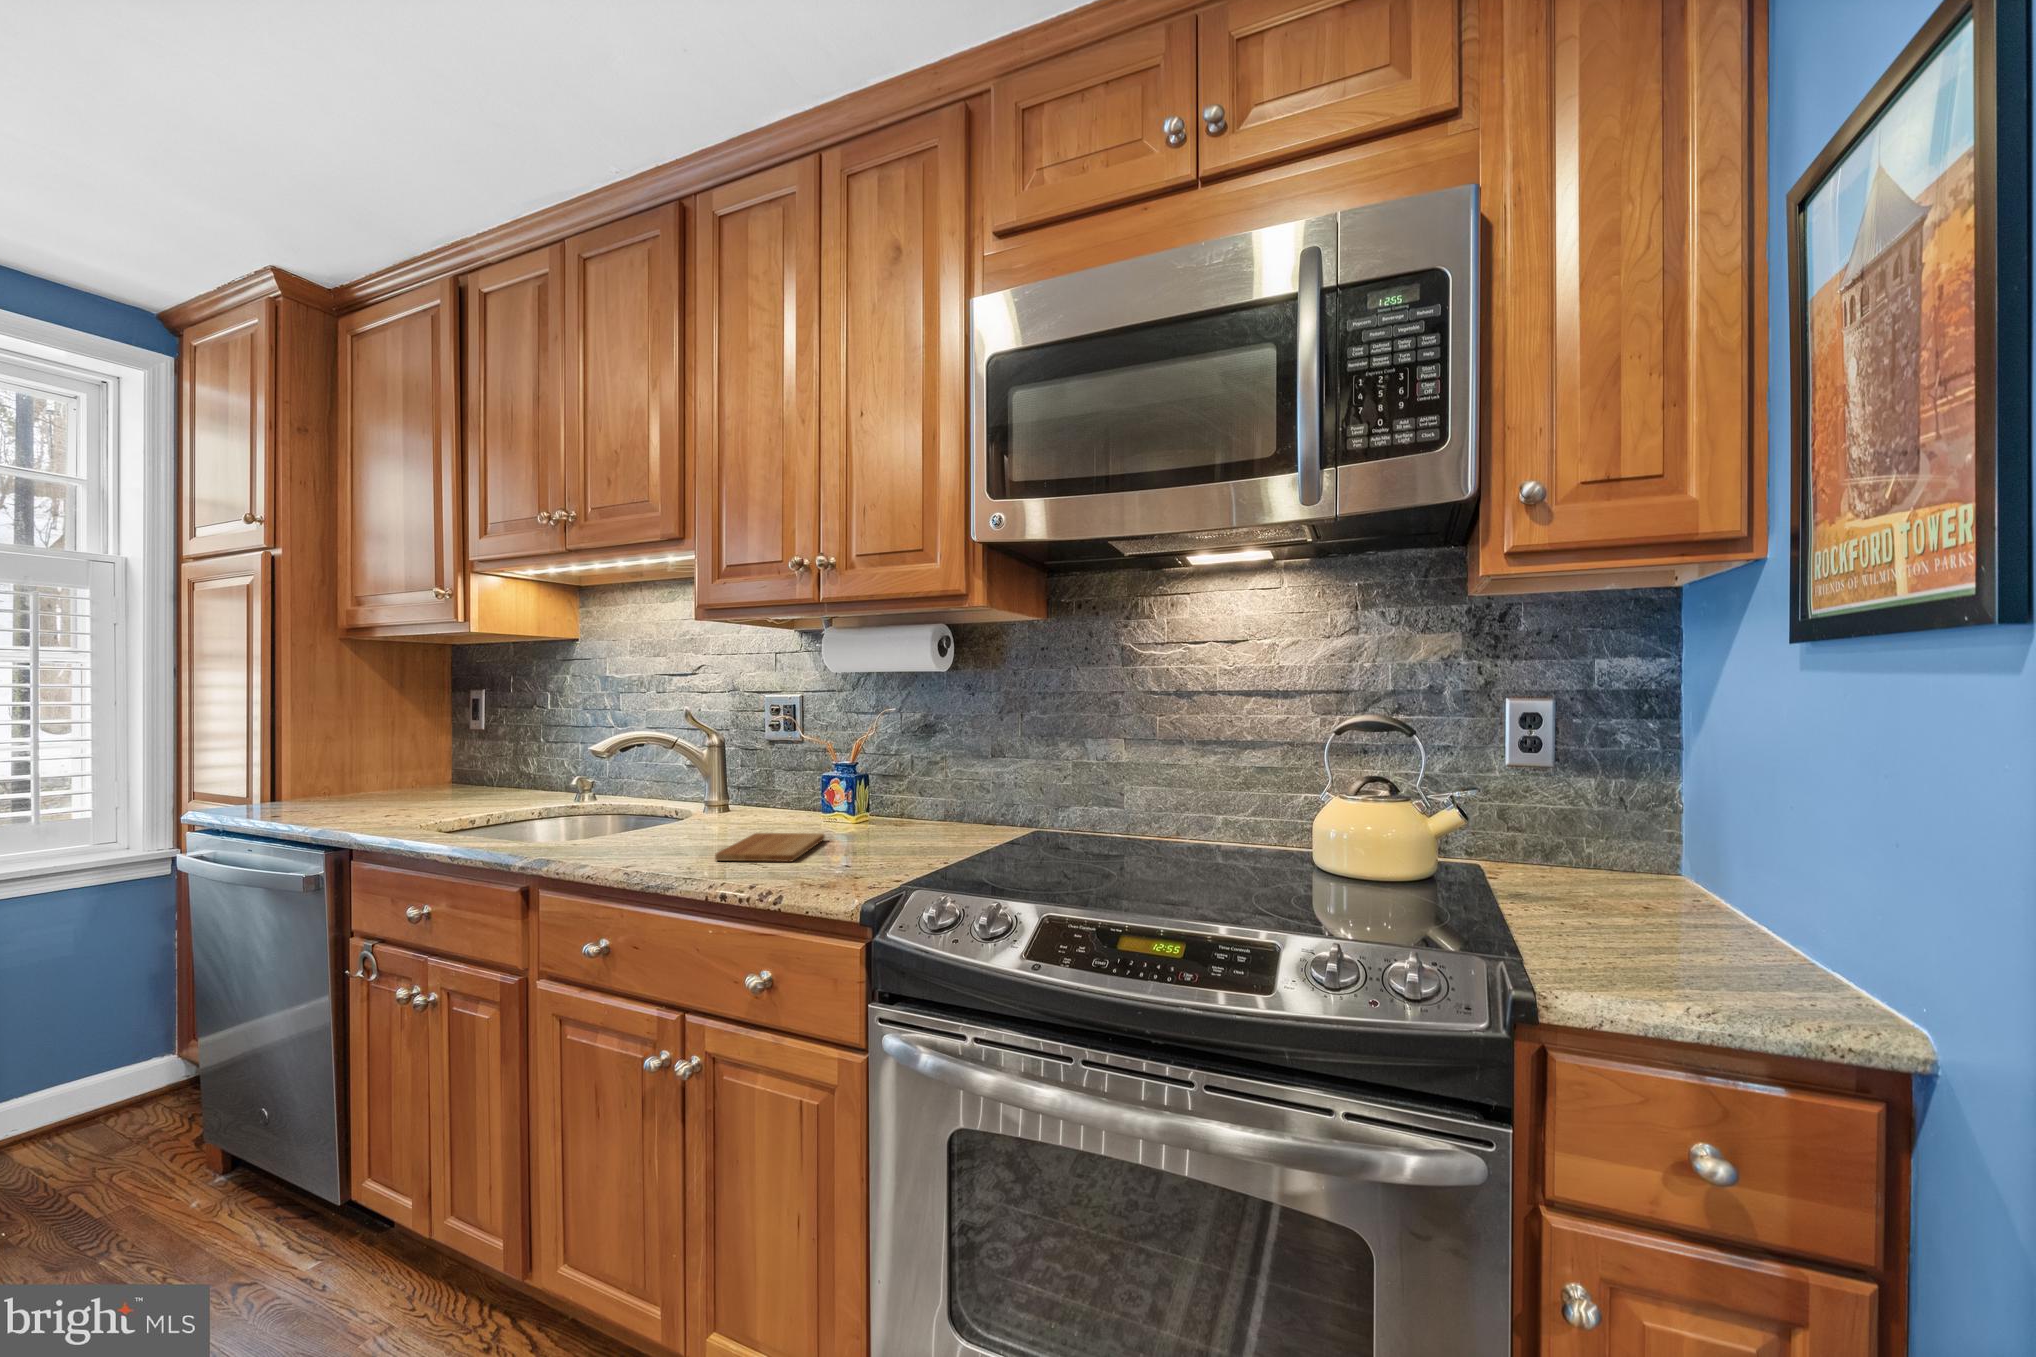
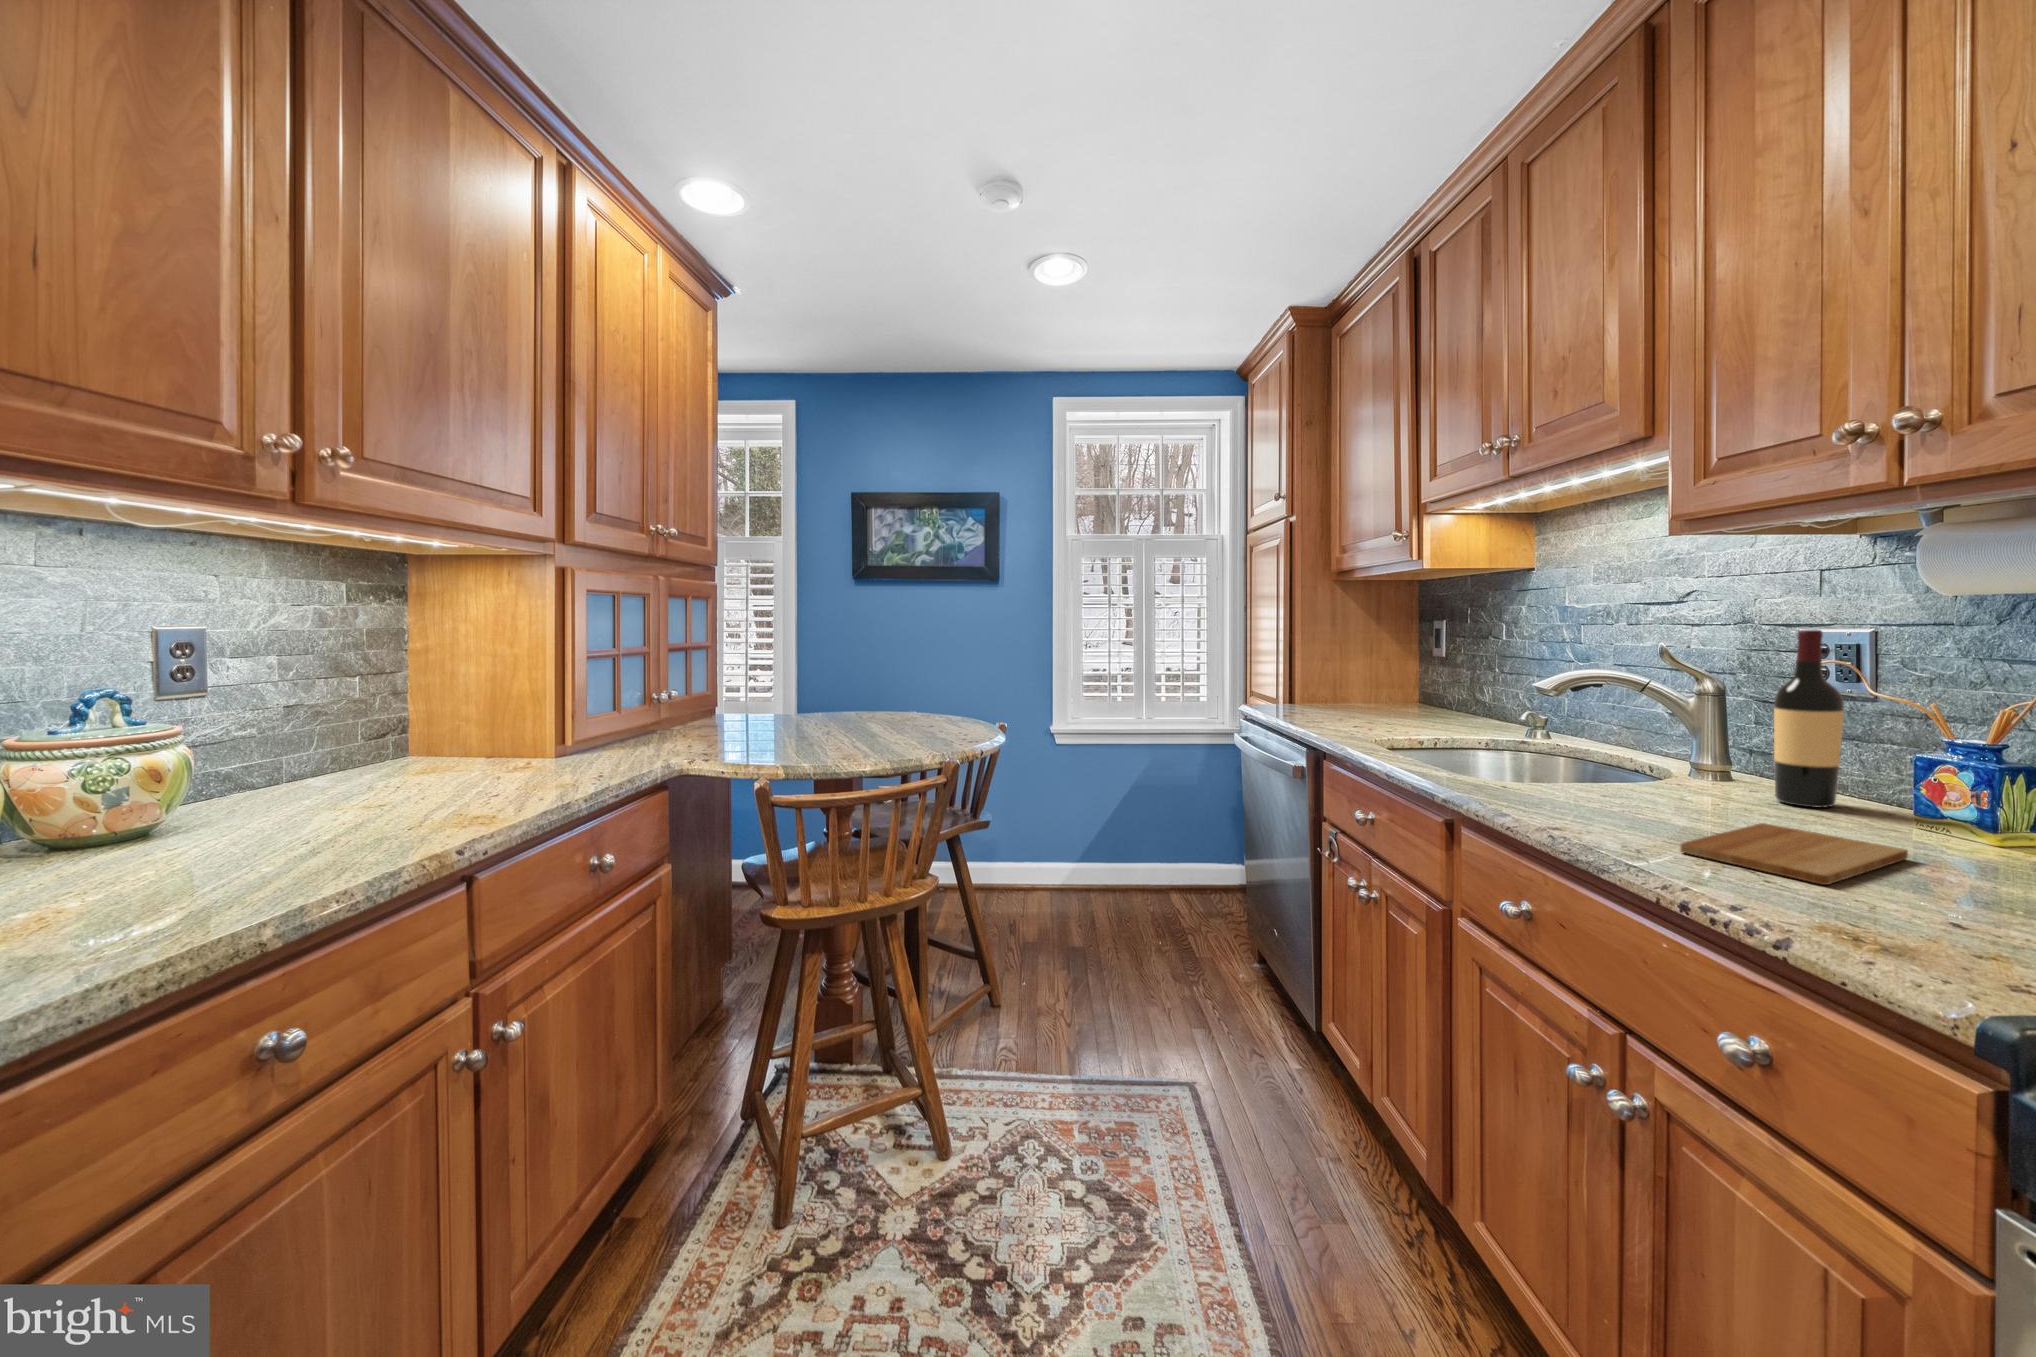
wine bottle: none [756,694,790,821] -> present [1774,630,1844,808]

